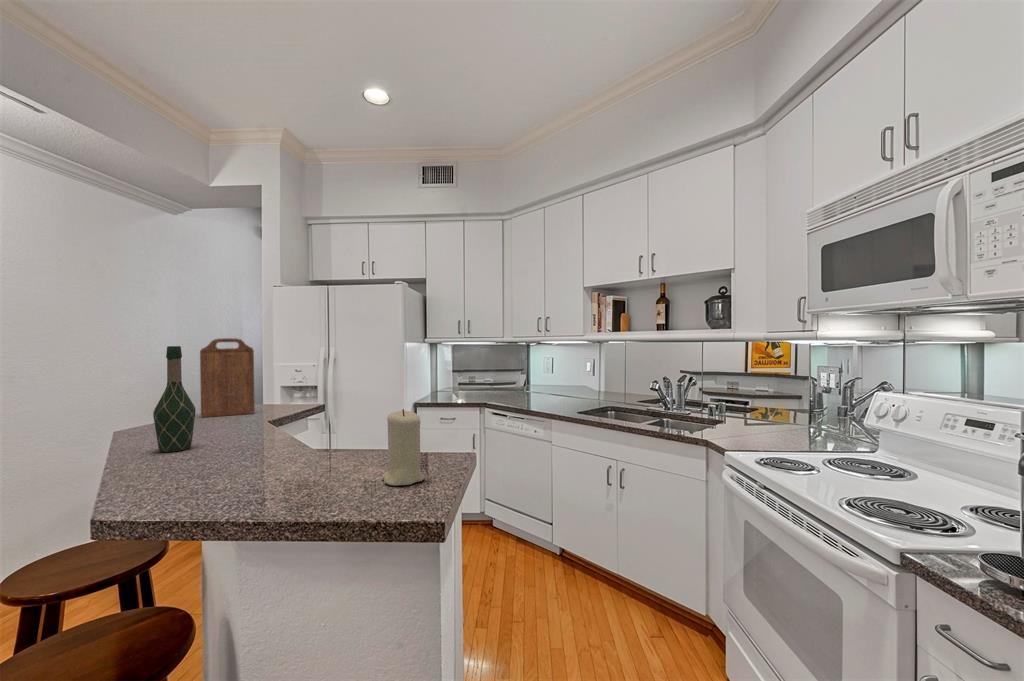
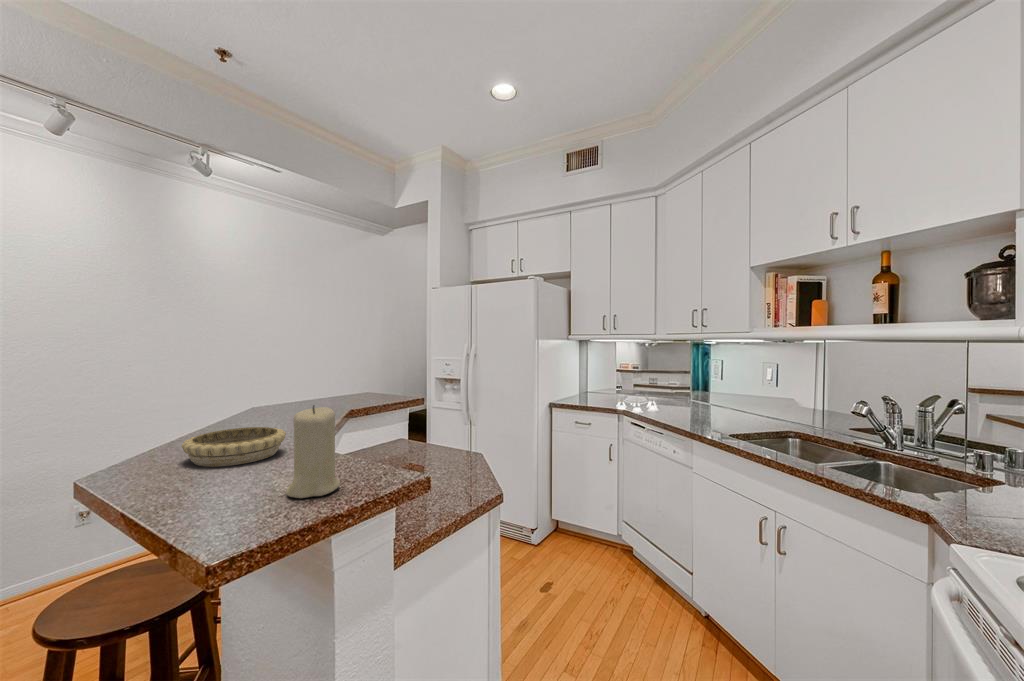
cutting board: present [200,338,255,417] -> none [343,332,382,399]
wine bottle: present [153,346,195,452] -> none [244,335,277,425]
decorative bowl: none [195,443,300,486] -> present [181,427,286,467]

